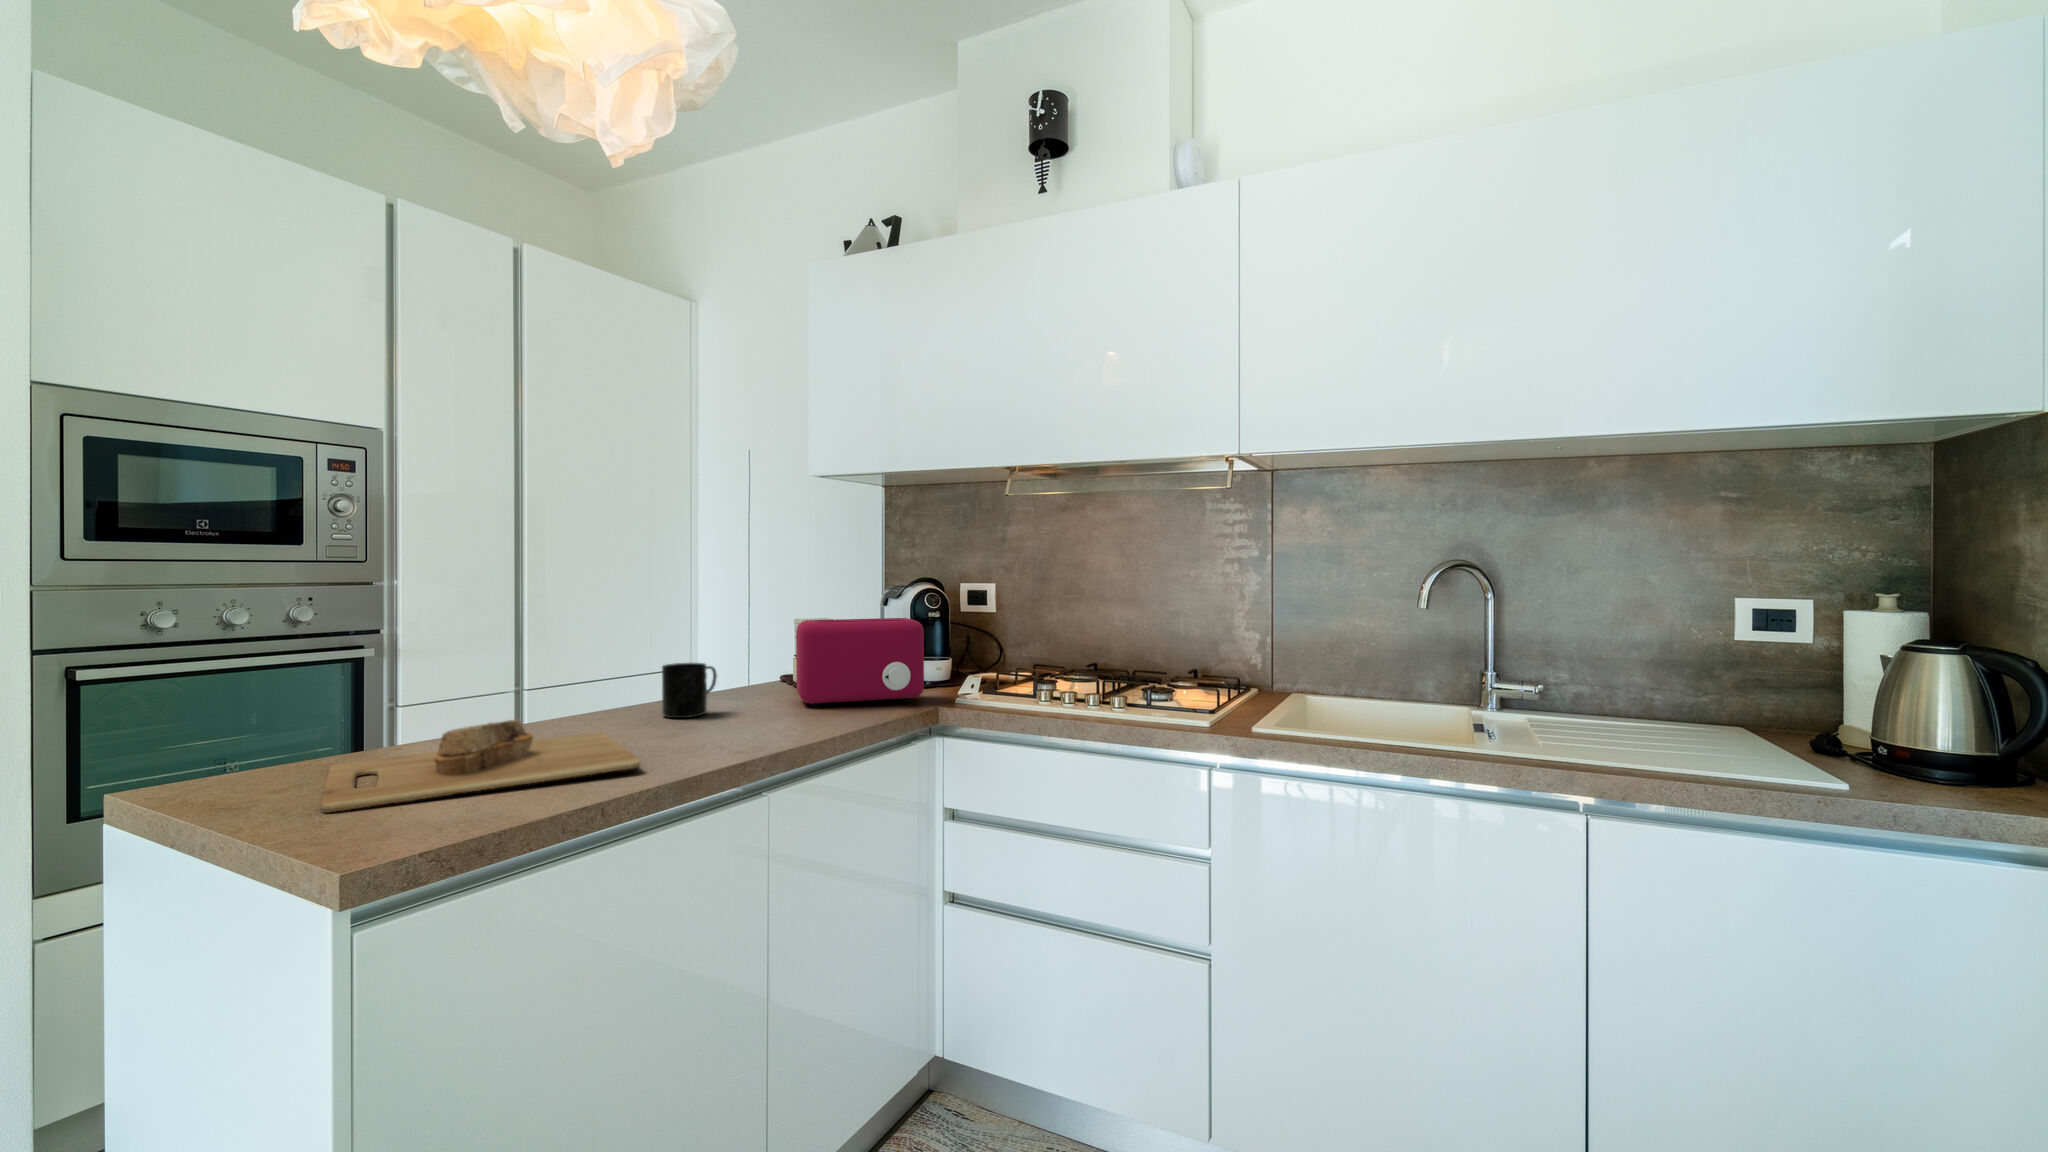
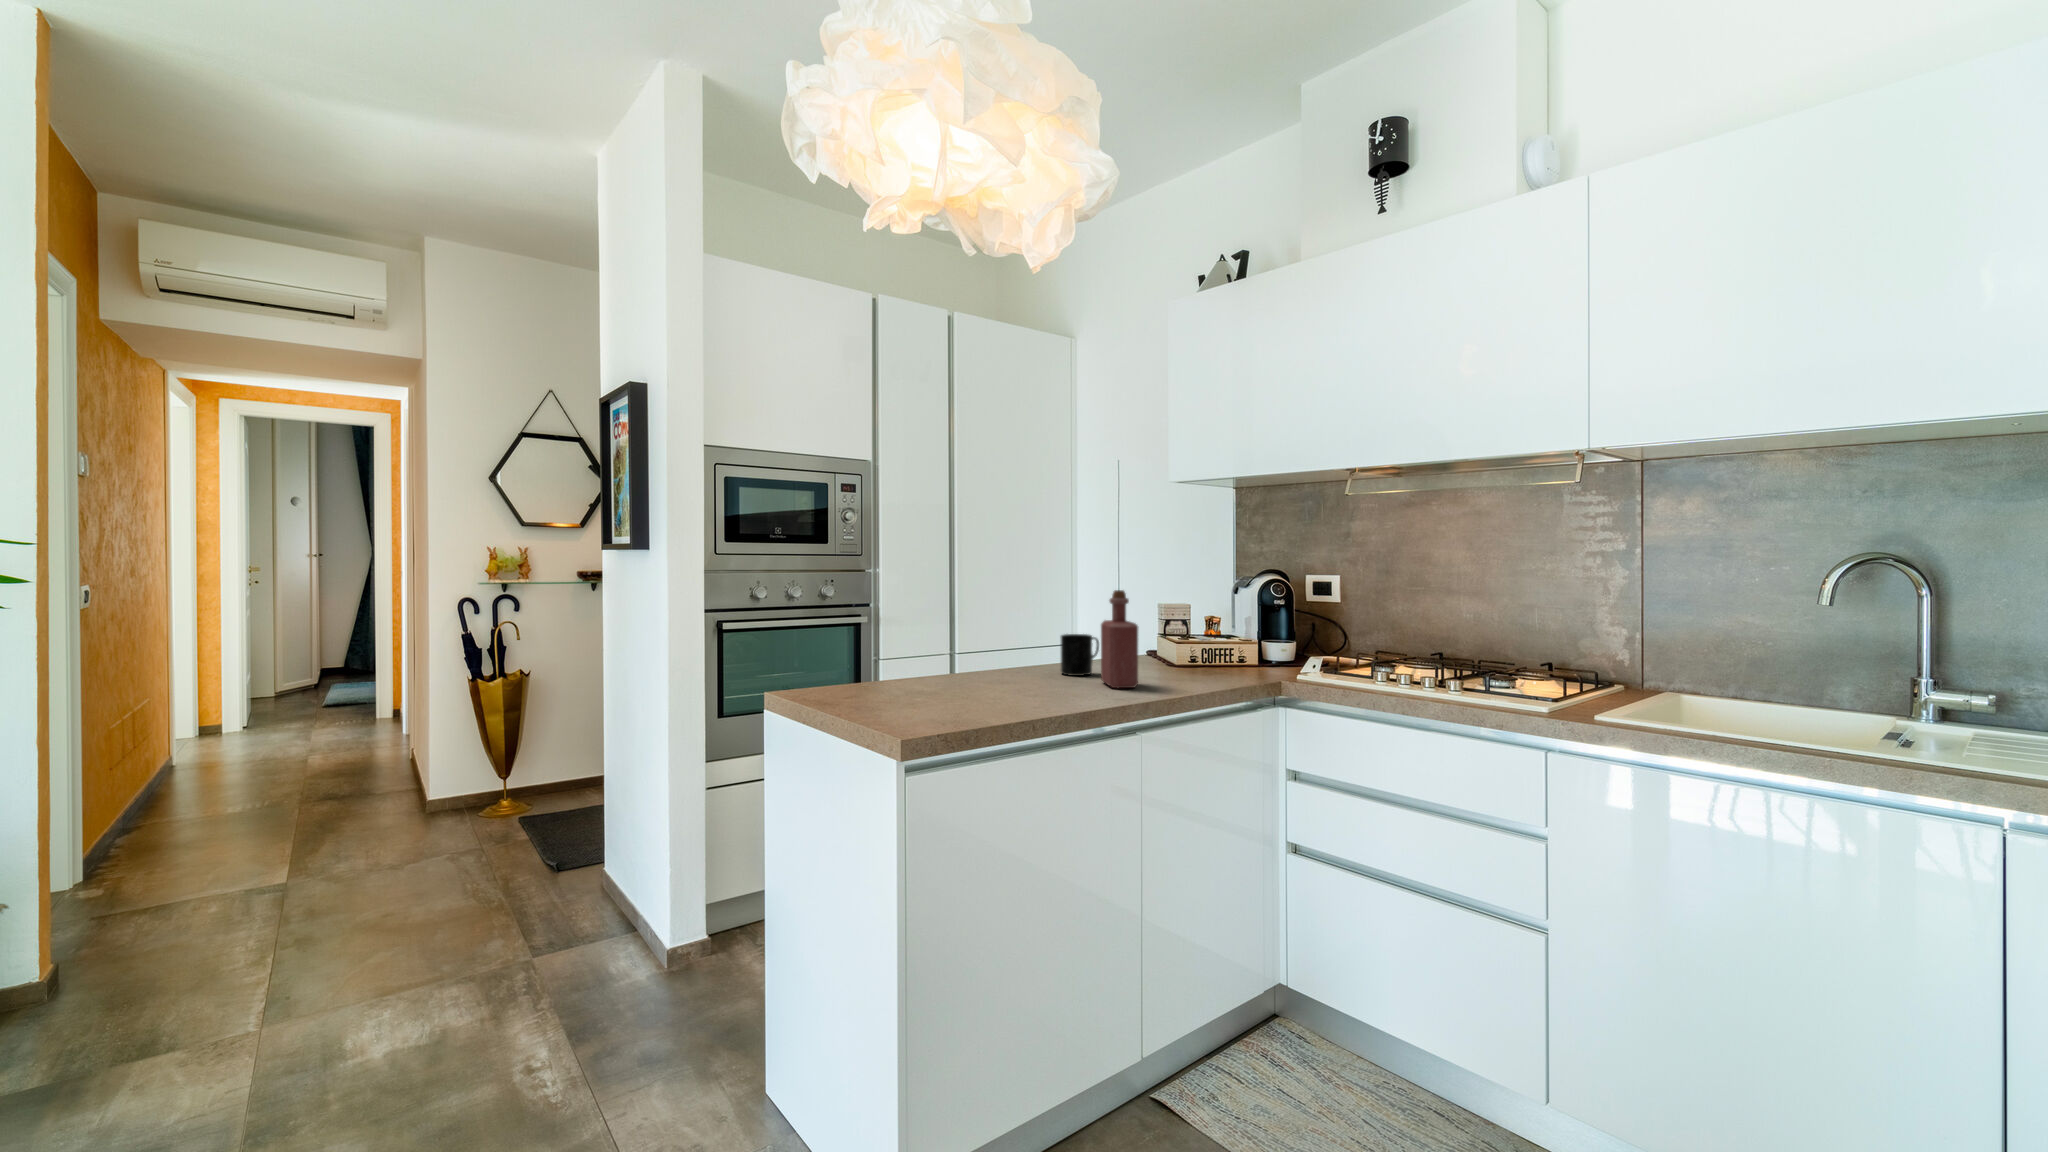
bottle: none [716,606,766,734] -> present [1101,590,1138,688]
toaster: present [796,618,924,707] -> none [1160,604,1268,676]
cutting board: present [321,719,640,813] -> none [871,664,1055,711]

